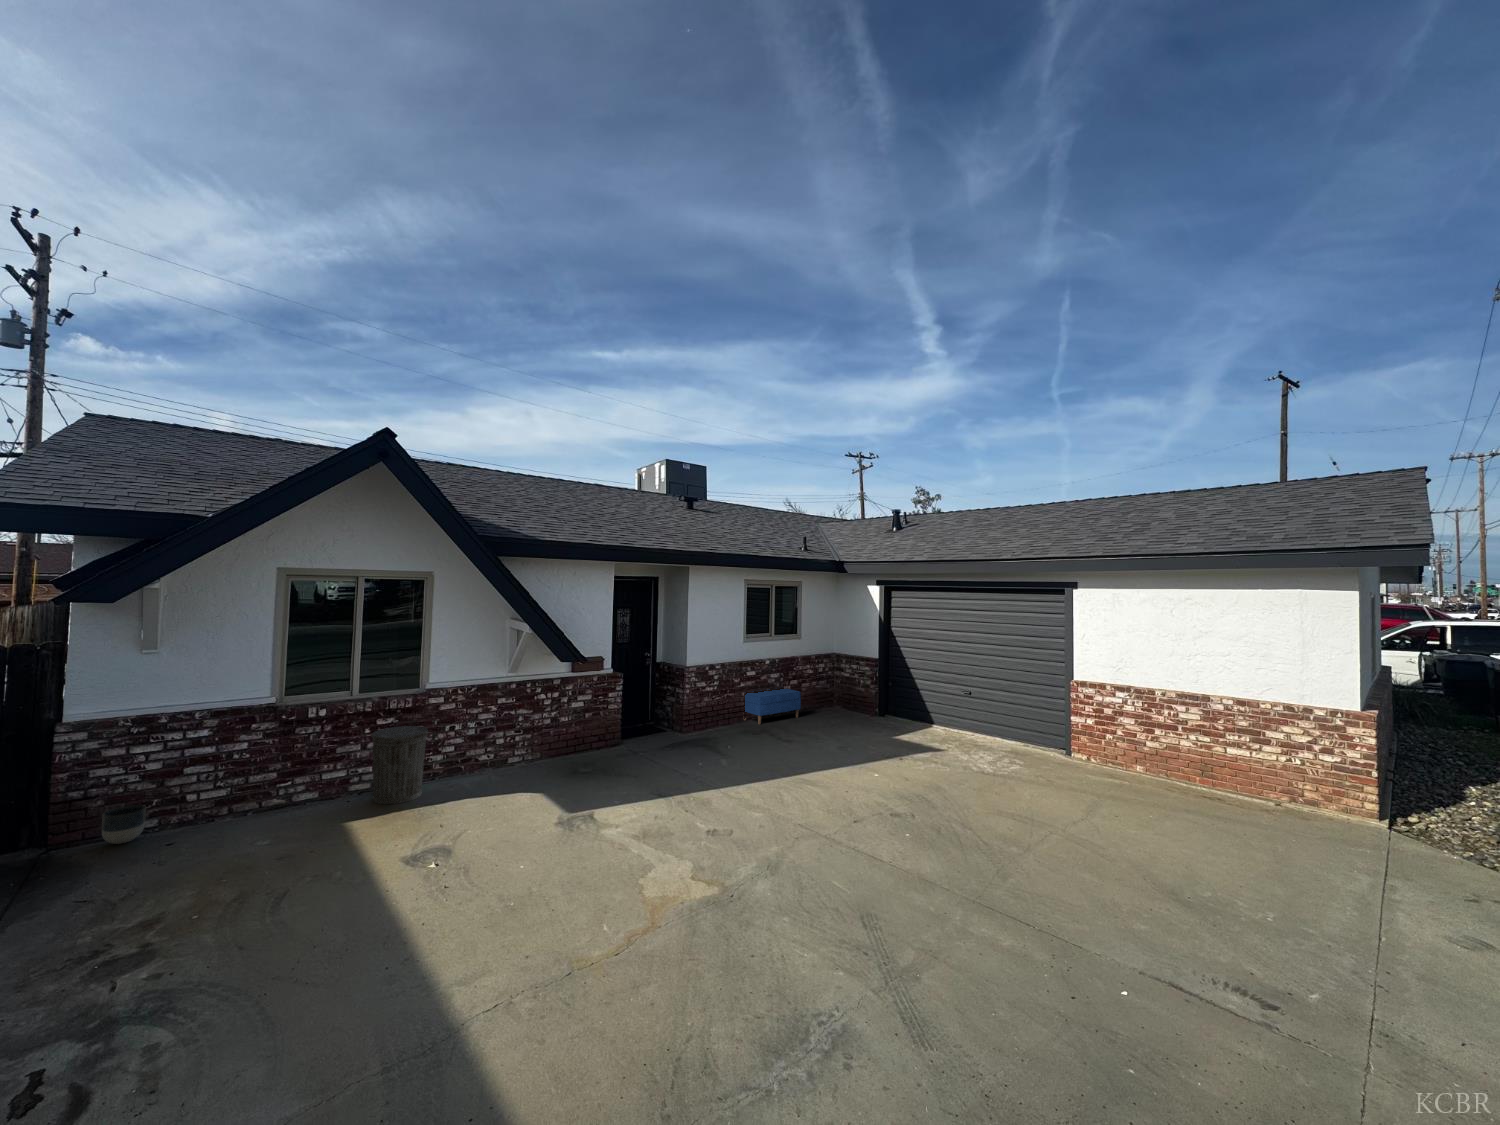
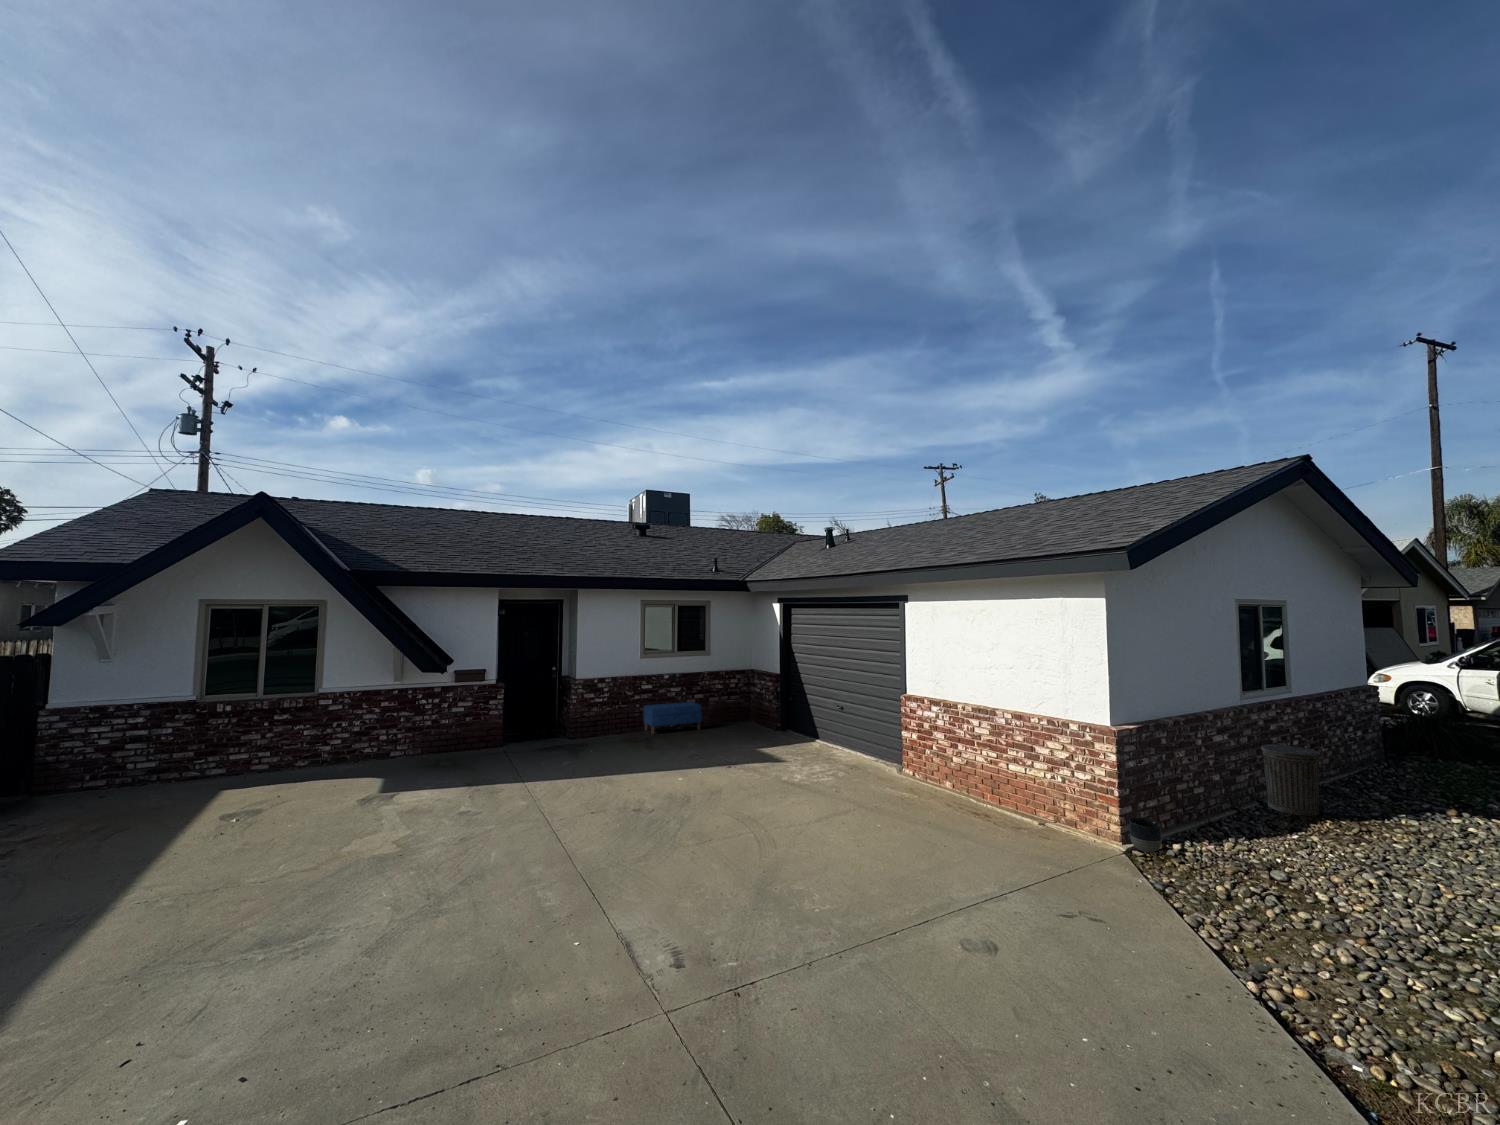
trash can: present [372,726,428,804] -> present [1261,745,1321,816]
planter: present [102,805,146,844] -> present [1129,818,1162,852]

